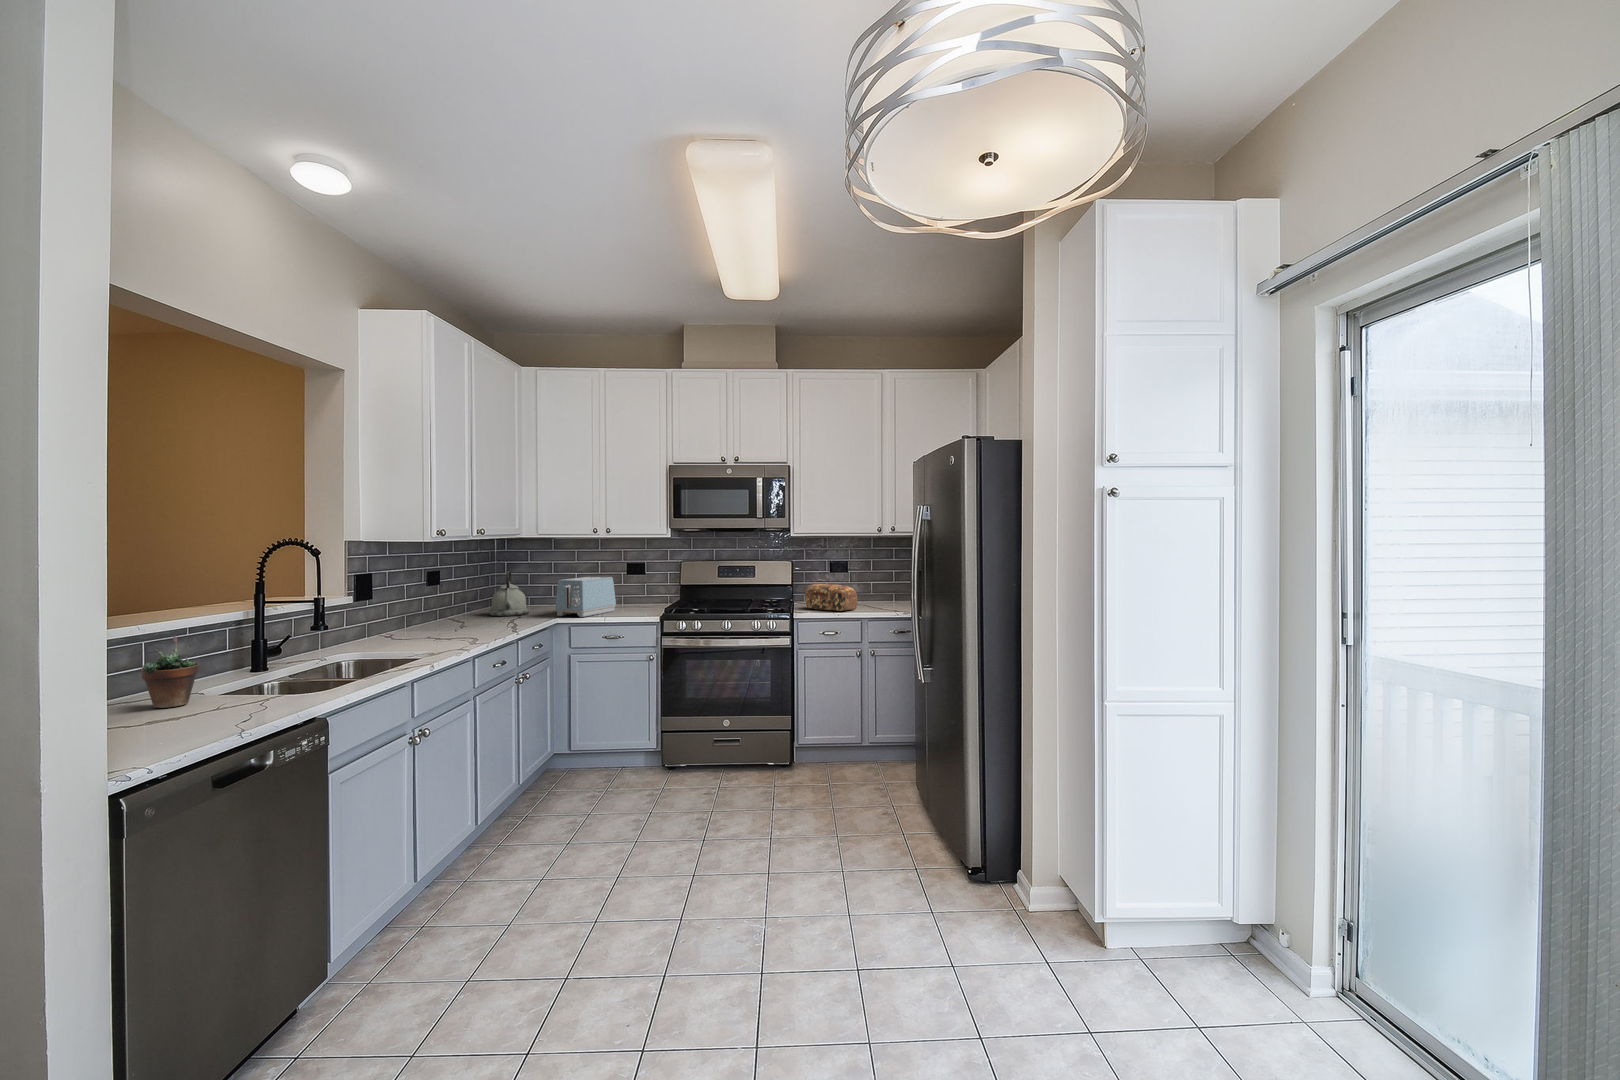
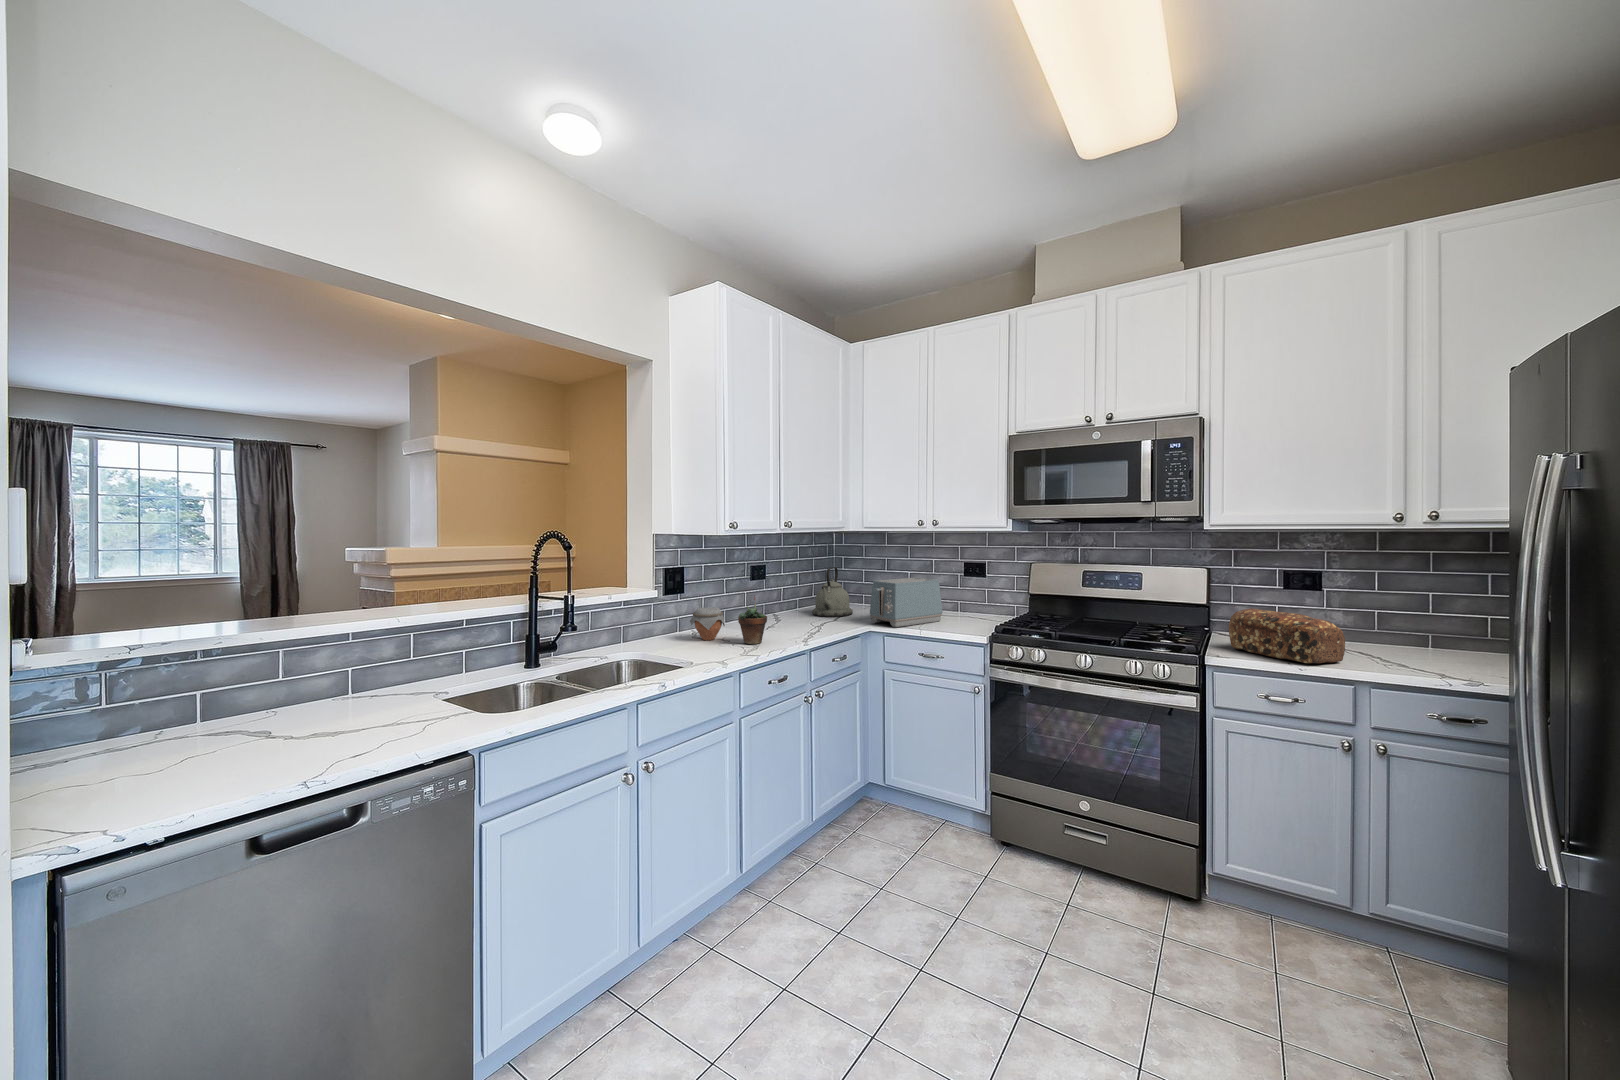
jar: none [394,609,433,639] -> present [690,607,725,640]
succulent plant: present [141,635,199,708] -> present [738,596,767,644]

